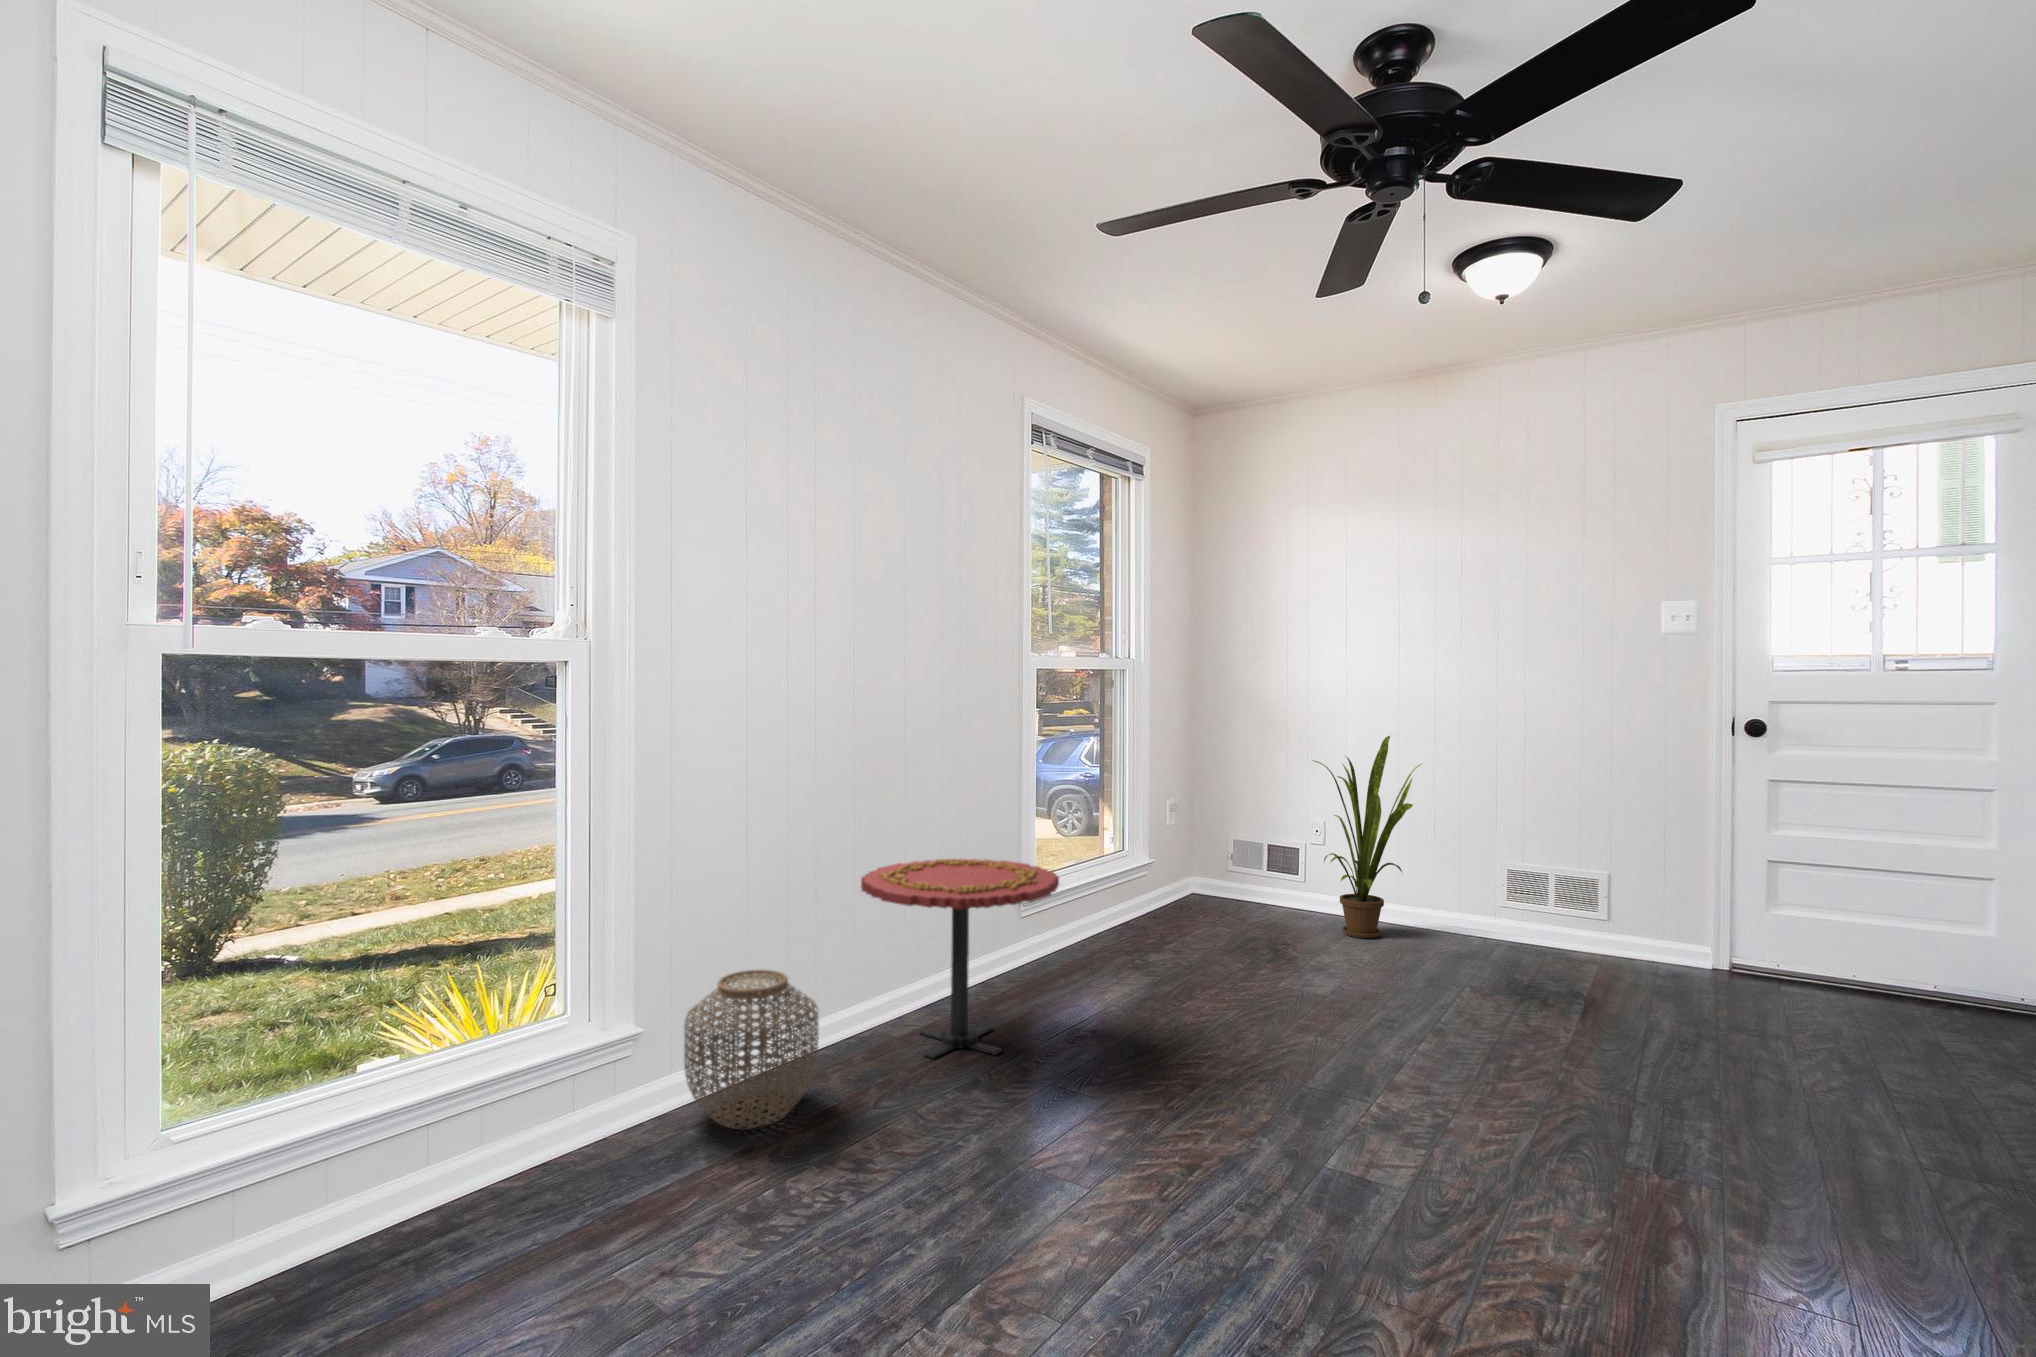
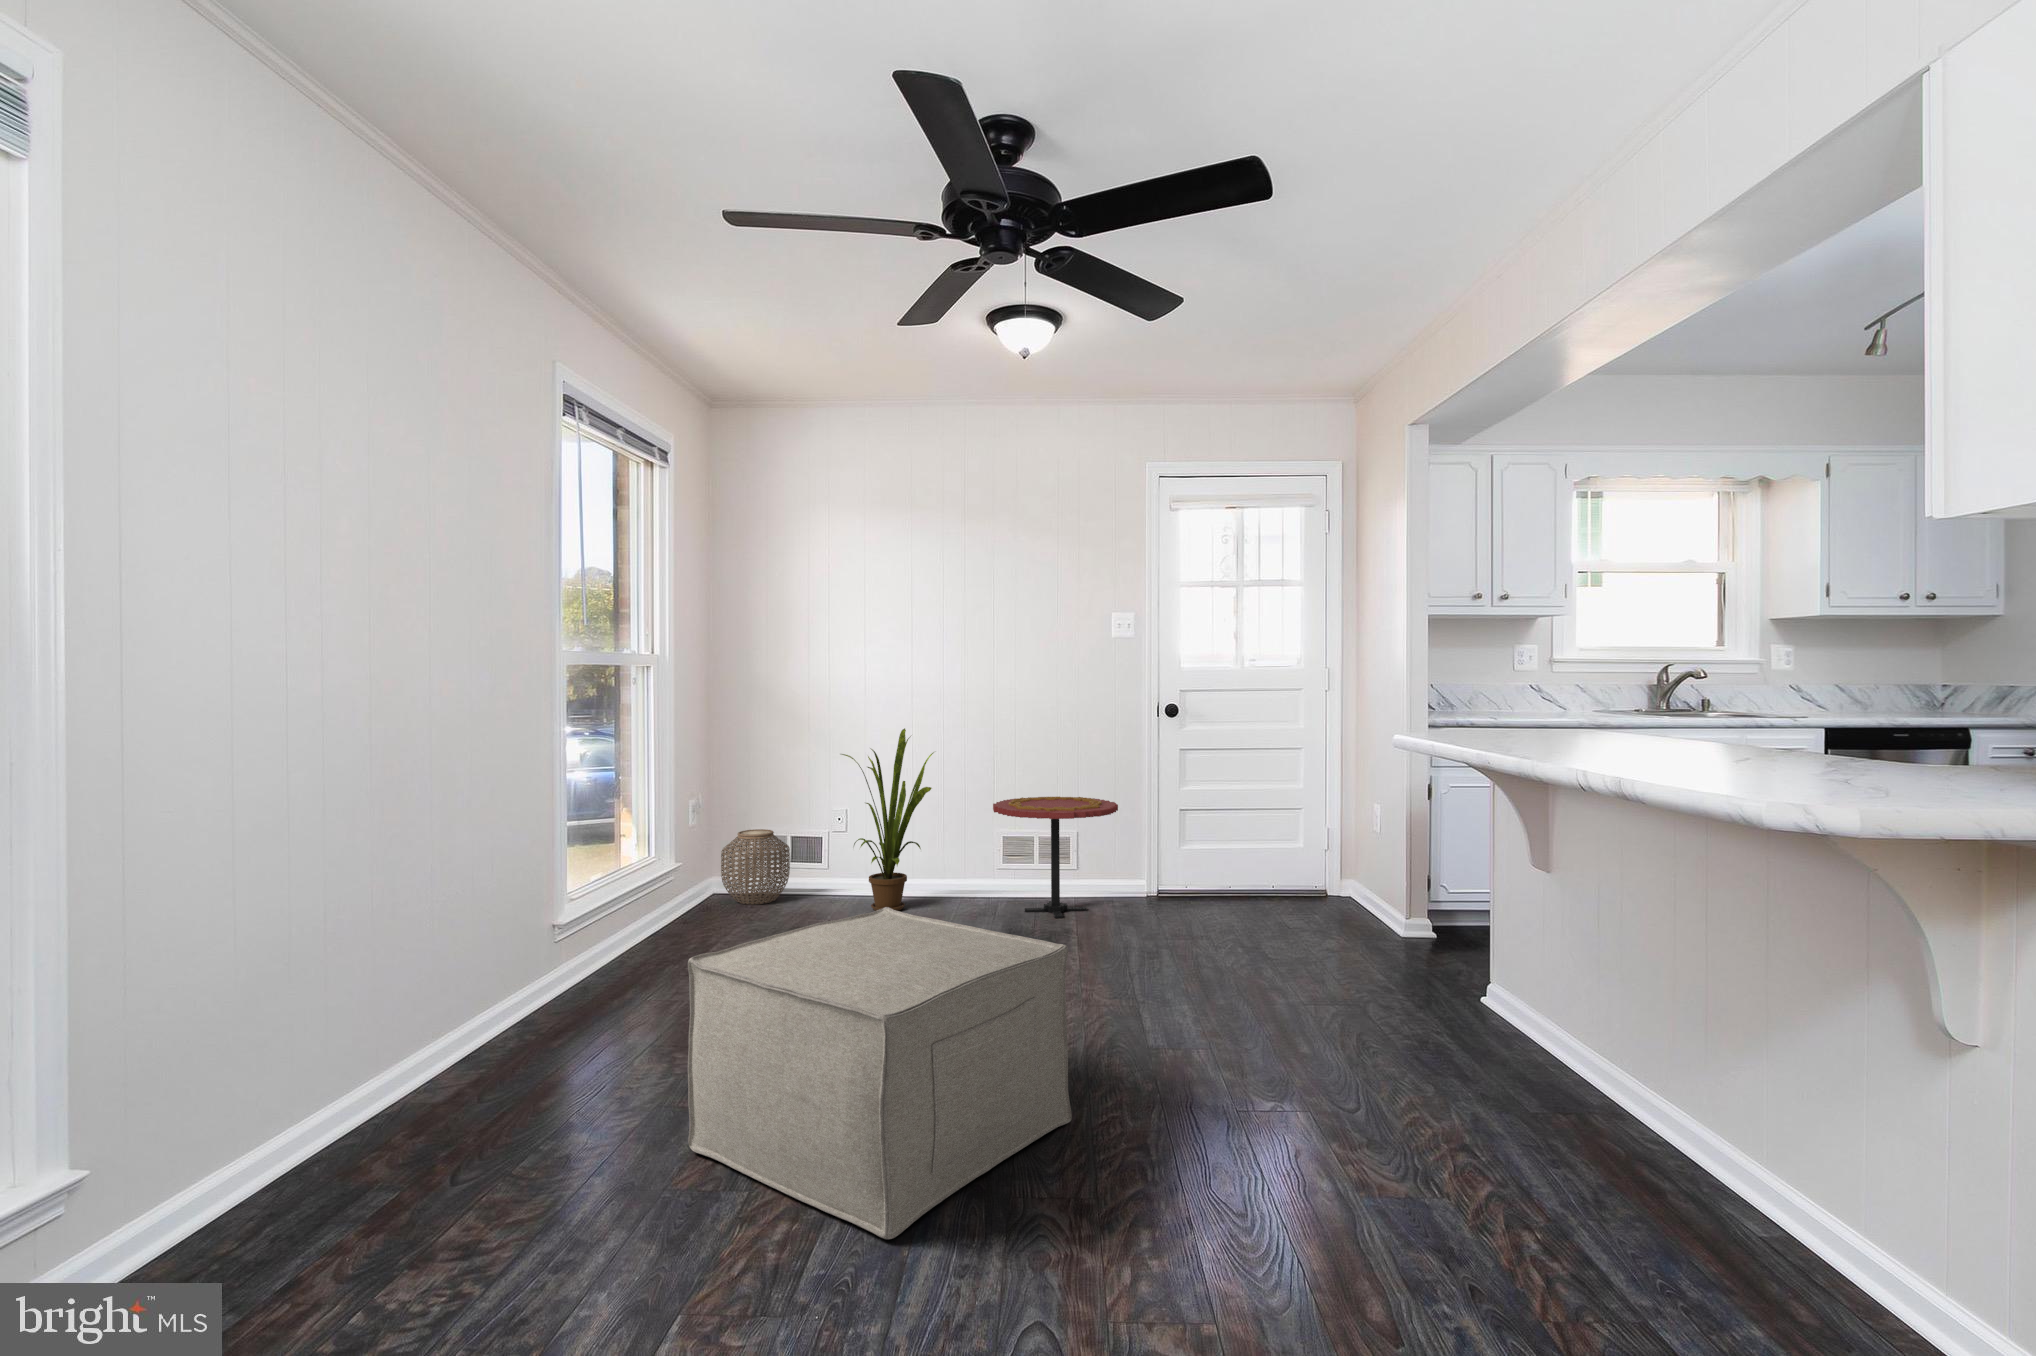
side table: present [861,859,1059,1059] -> present [993,797,1118,918]
ottoman: none [1054,932,1468,1285] -> present [688,907,1072,1239]
woven basket: present [684,970,819,1129] -> present [721,829,790,904]

